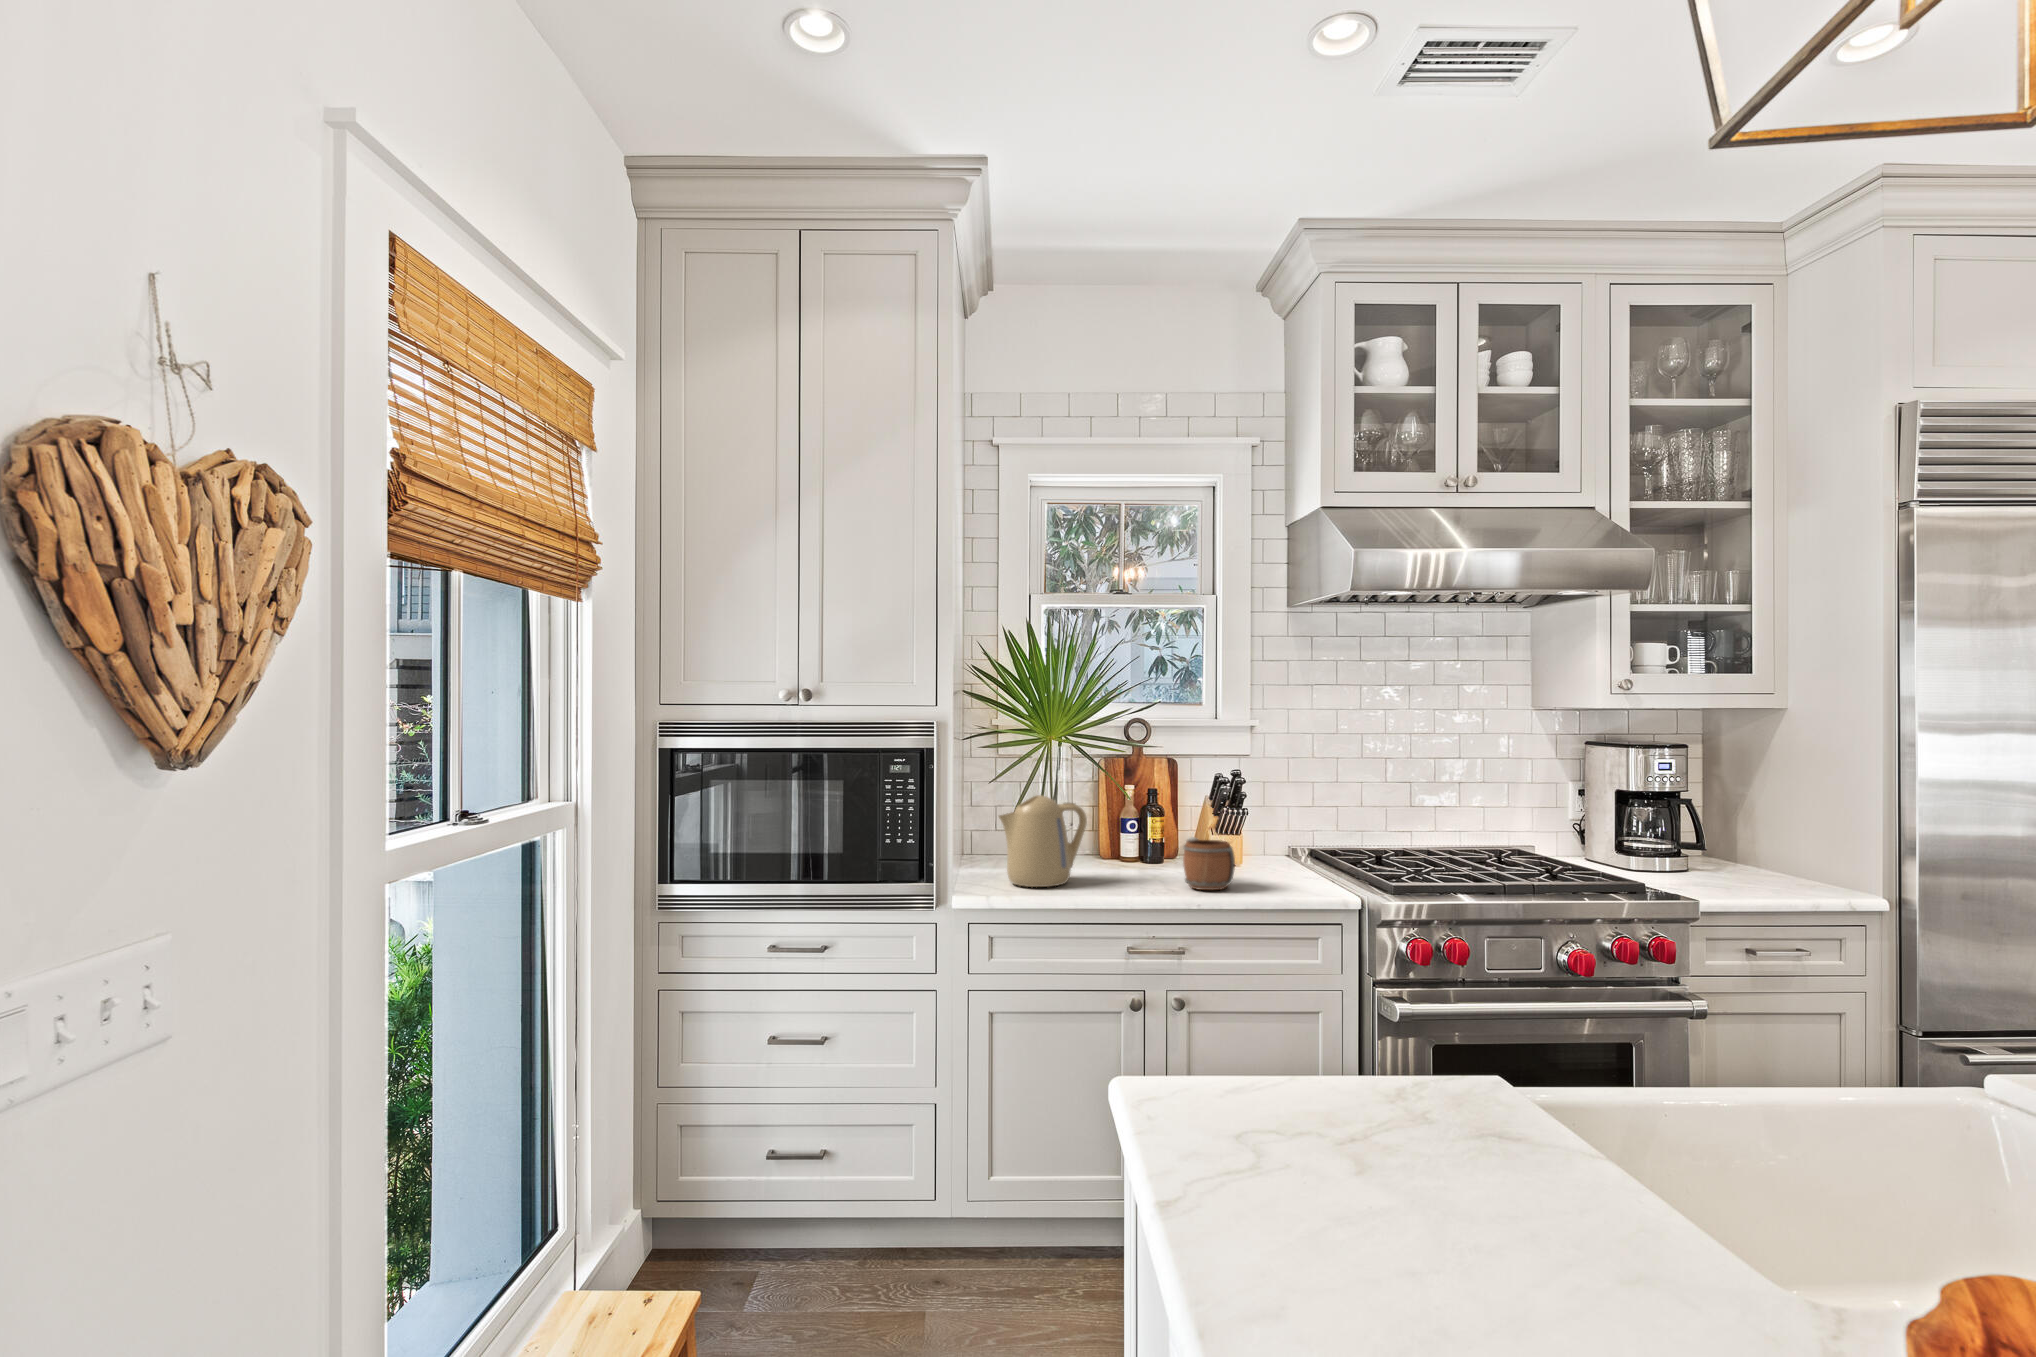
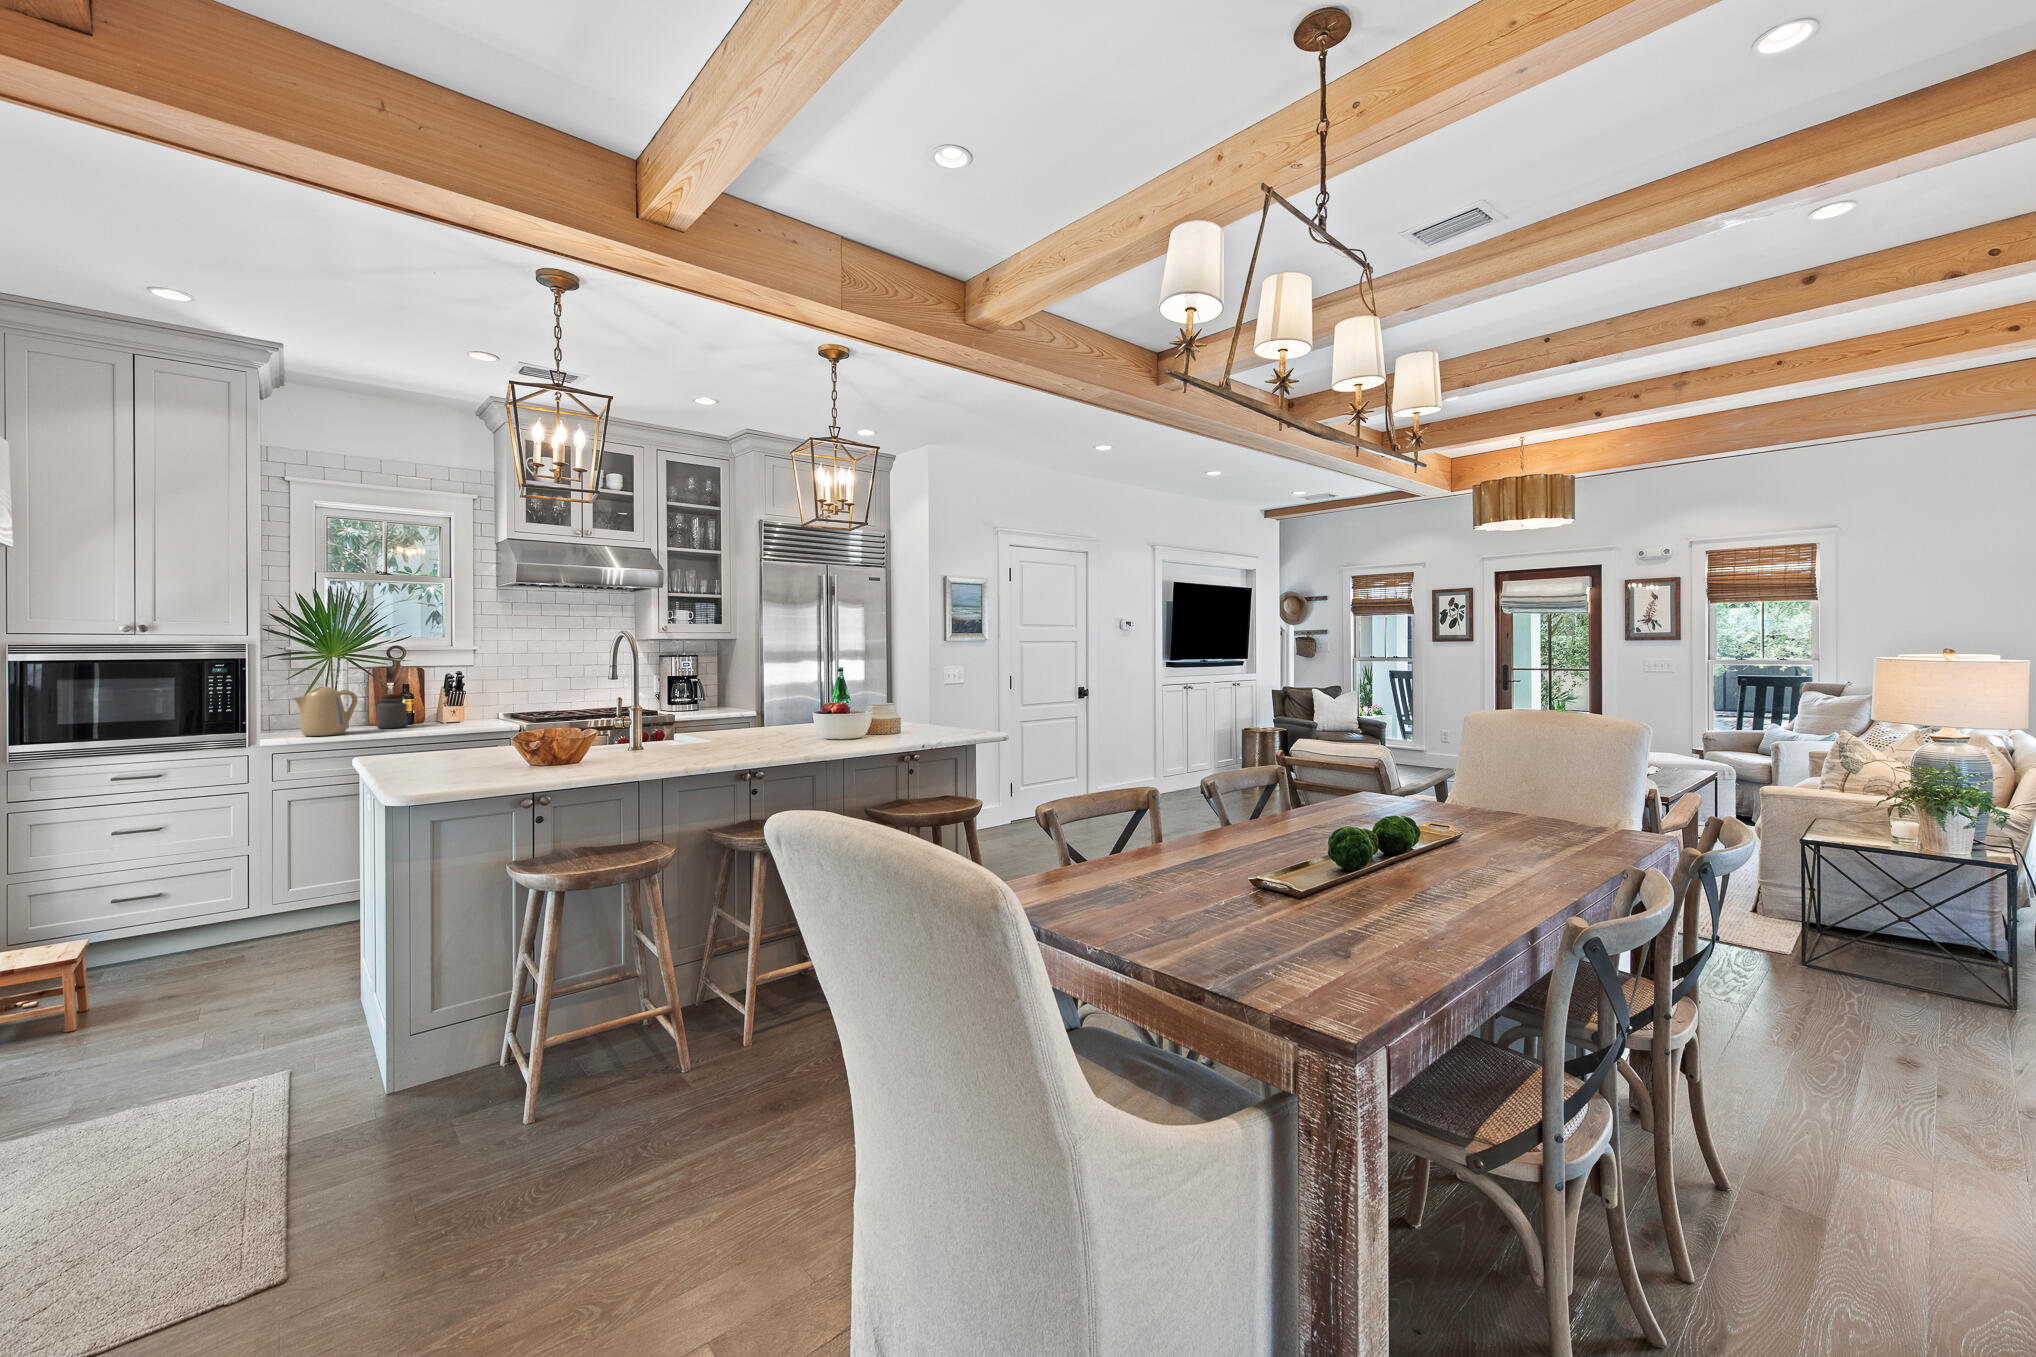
jar: none [1111,808,1158,874] -> present [376,694,408,728]
mug: present [1183,837,1235,890] -> none [419,706,451,730]

